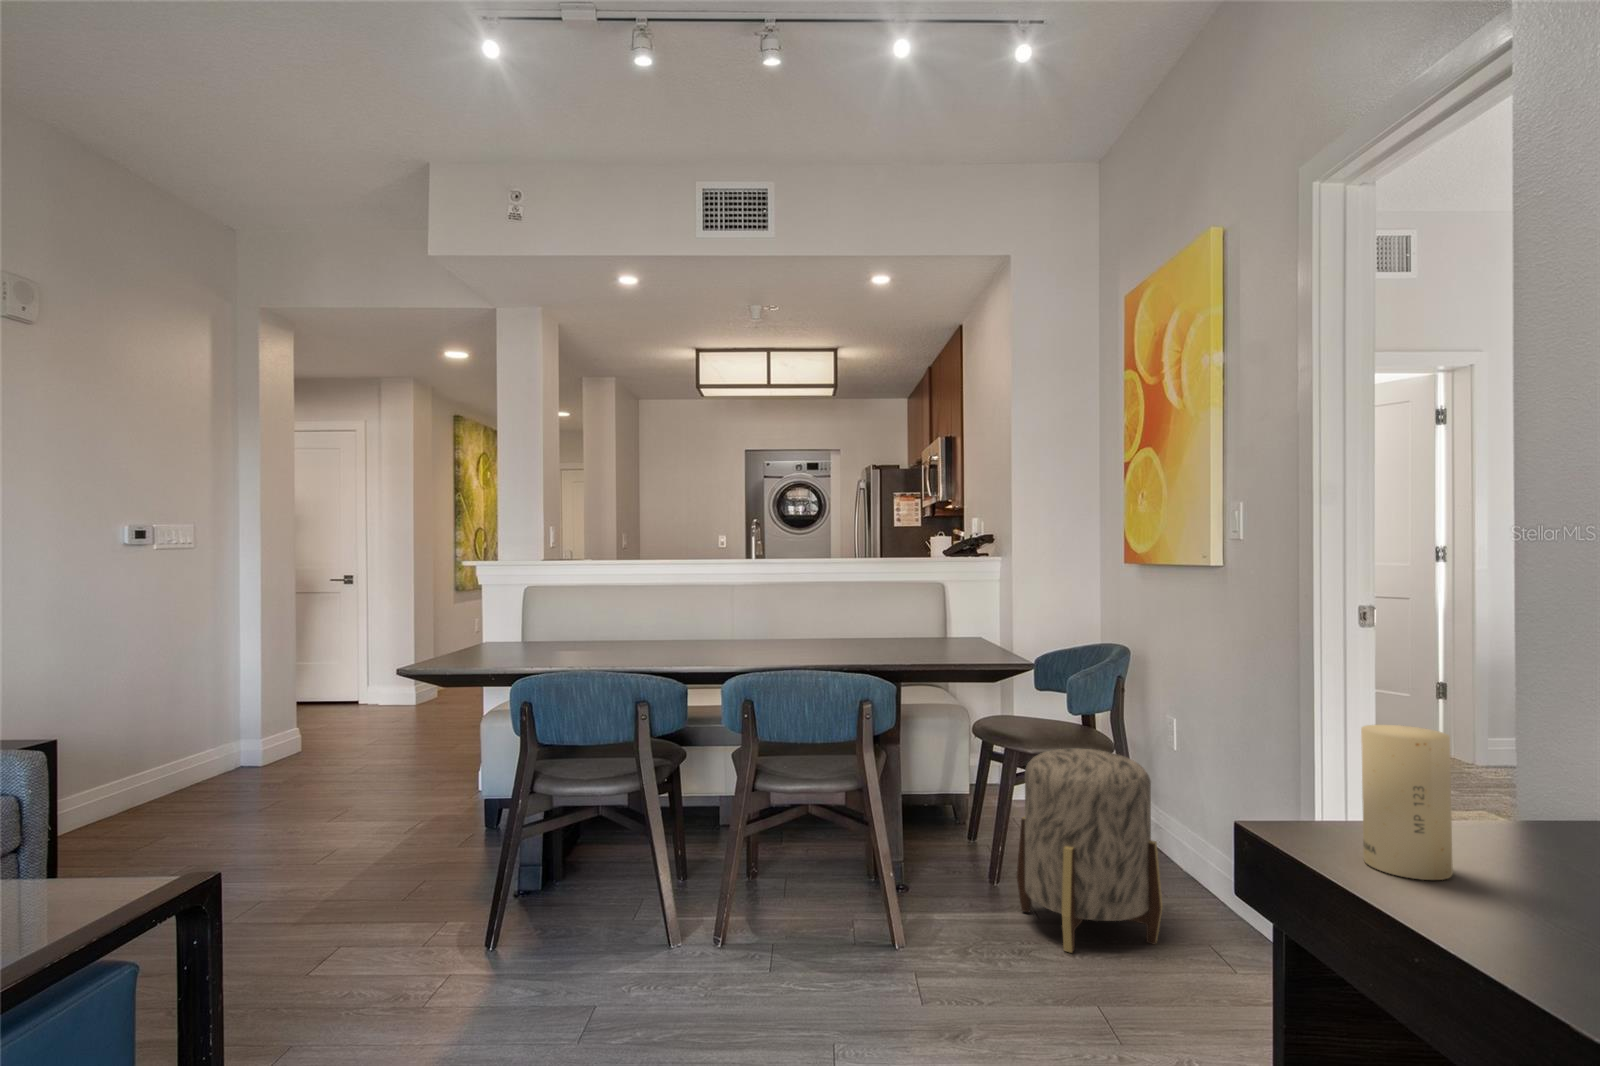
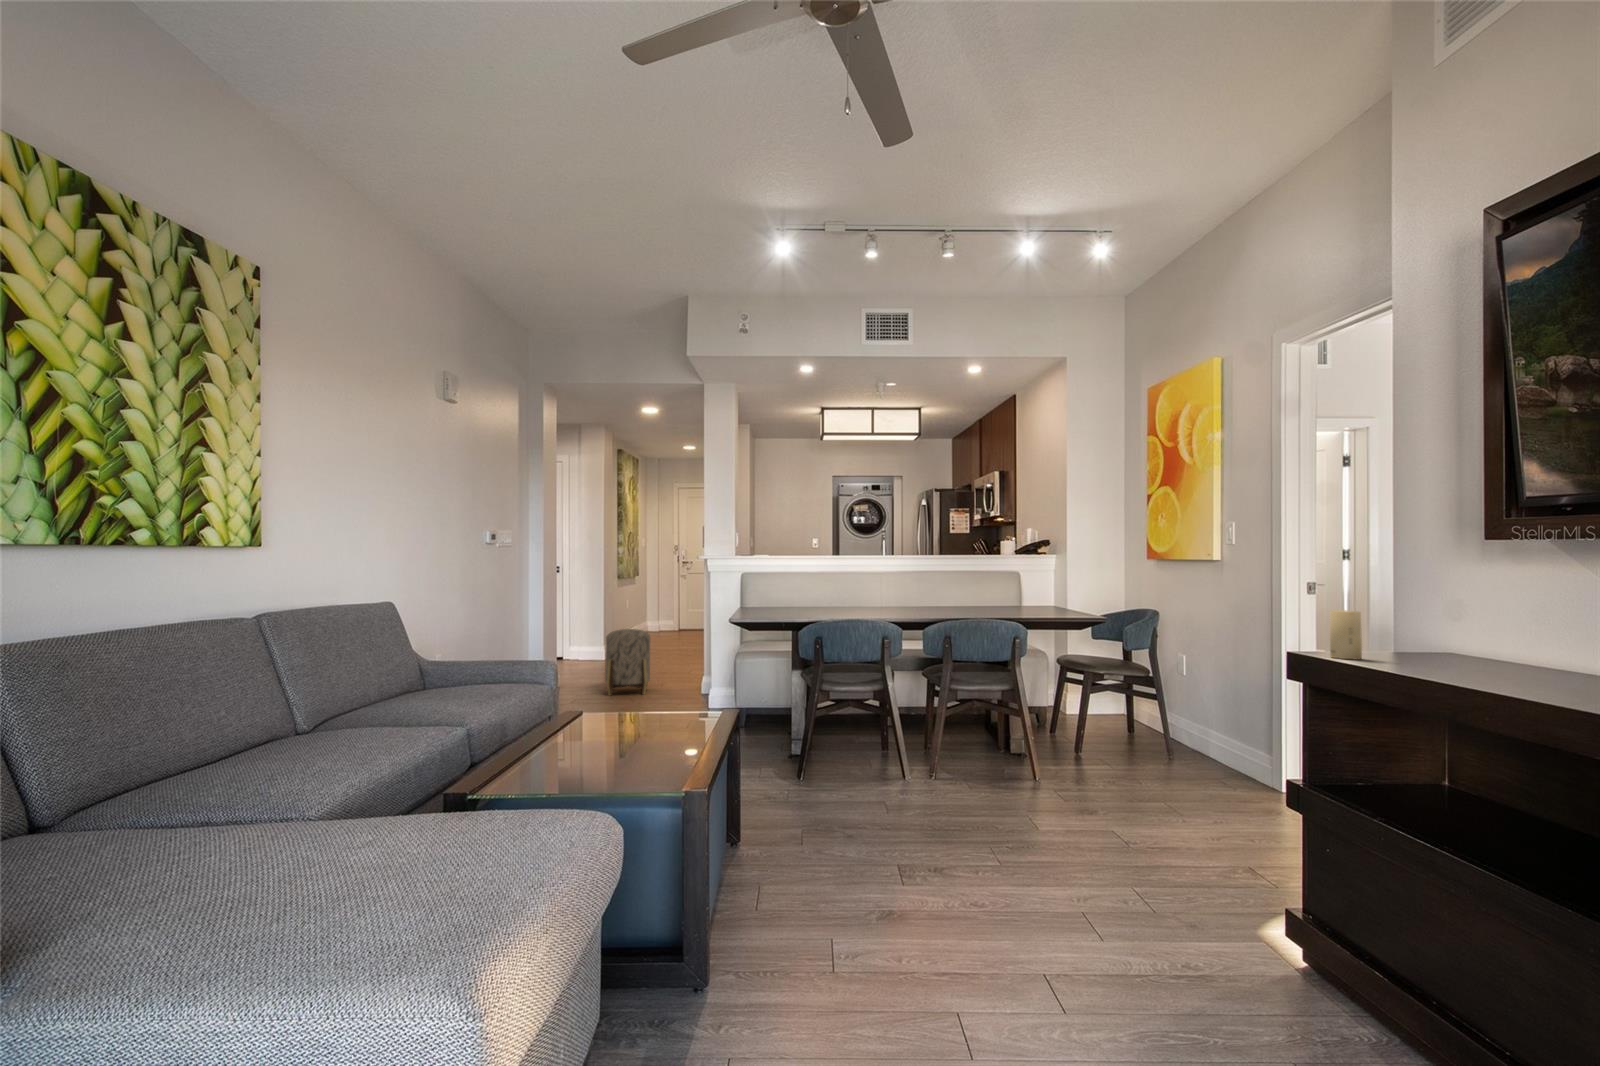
ottoman: present [1017,748,1163,953] -> present [605,629,650,696]

